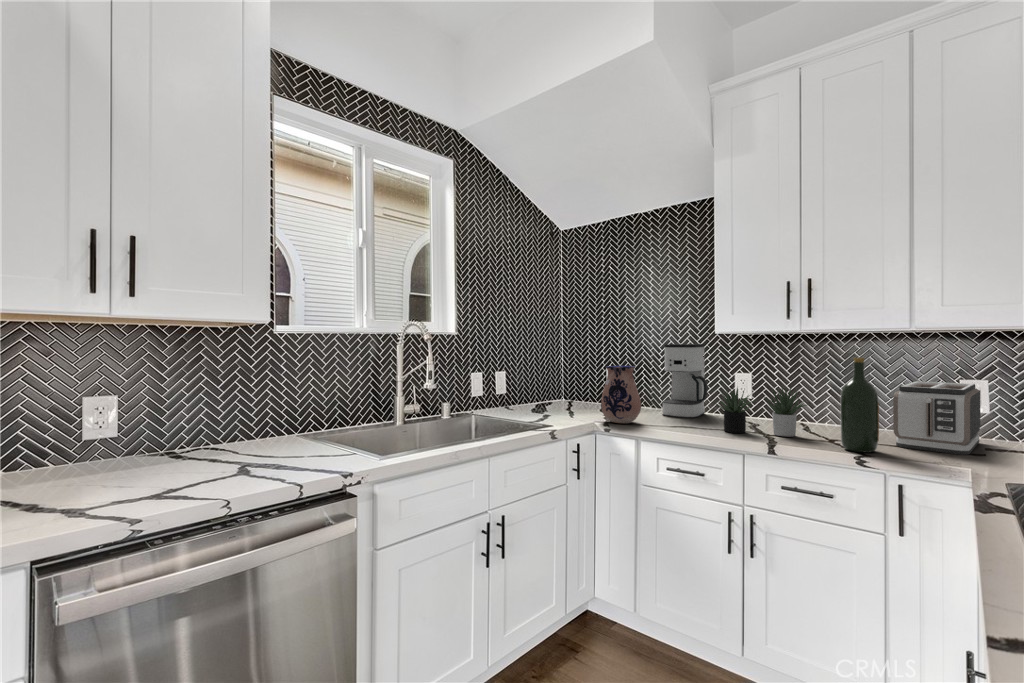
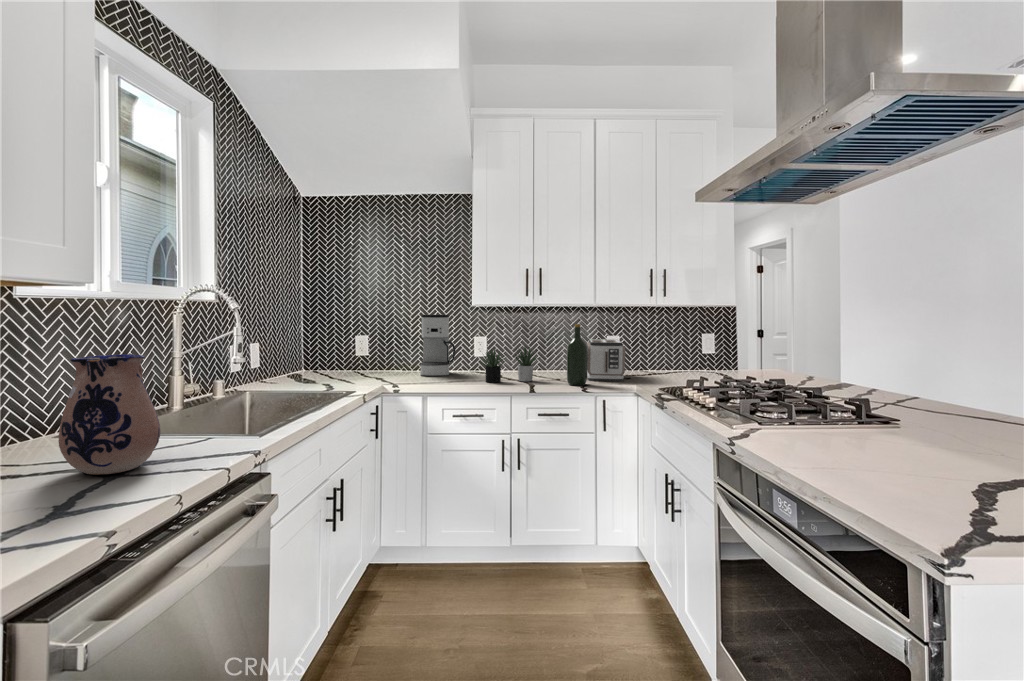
ceramic pitcher: present [601,366,641,423] -> present [59,354,160,475]

